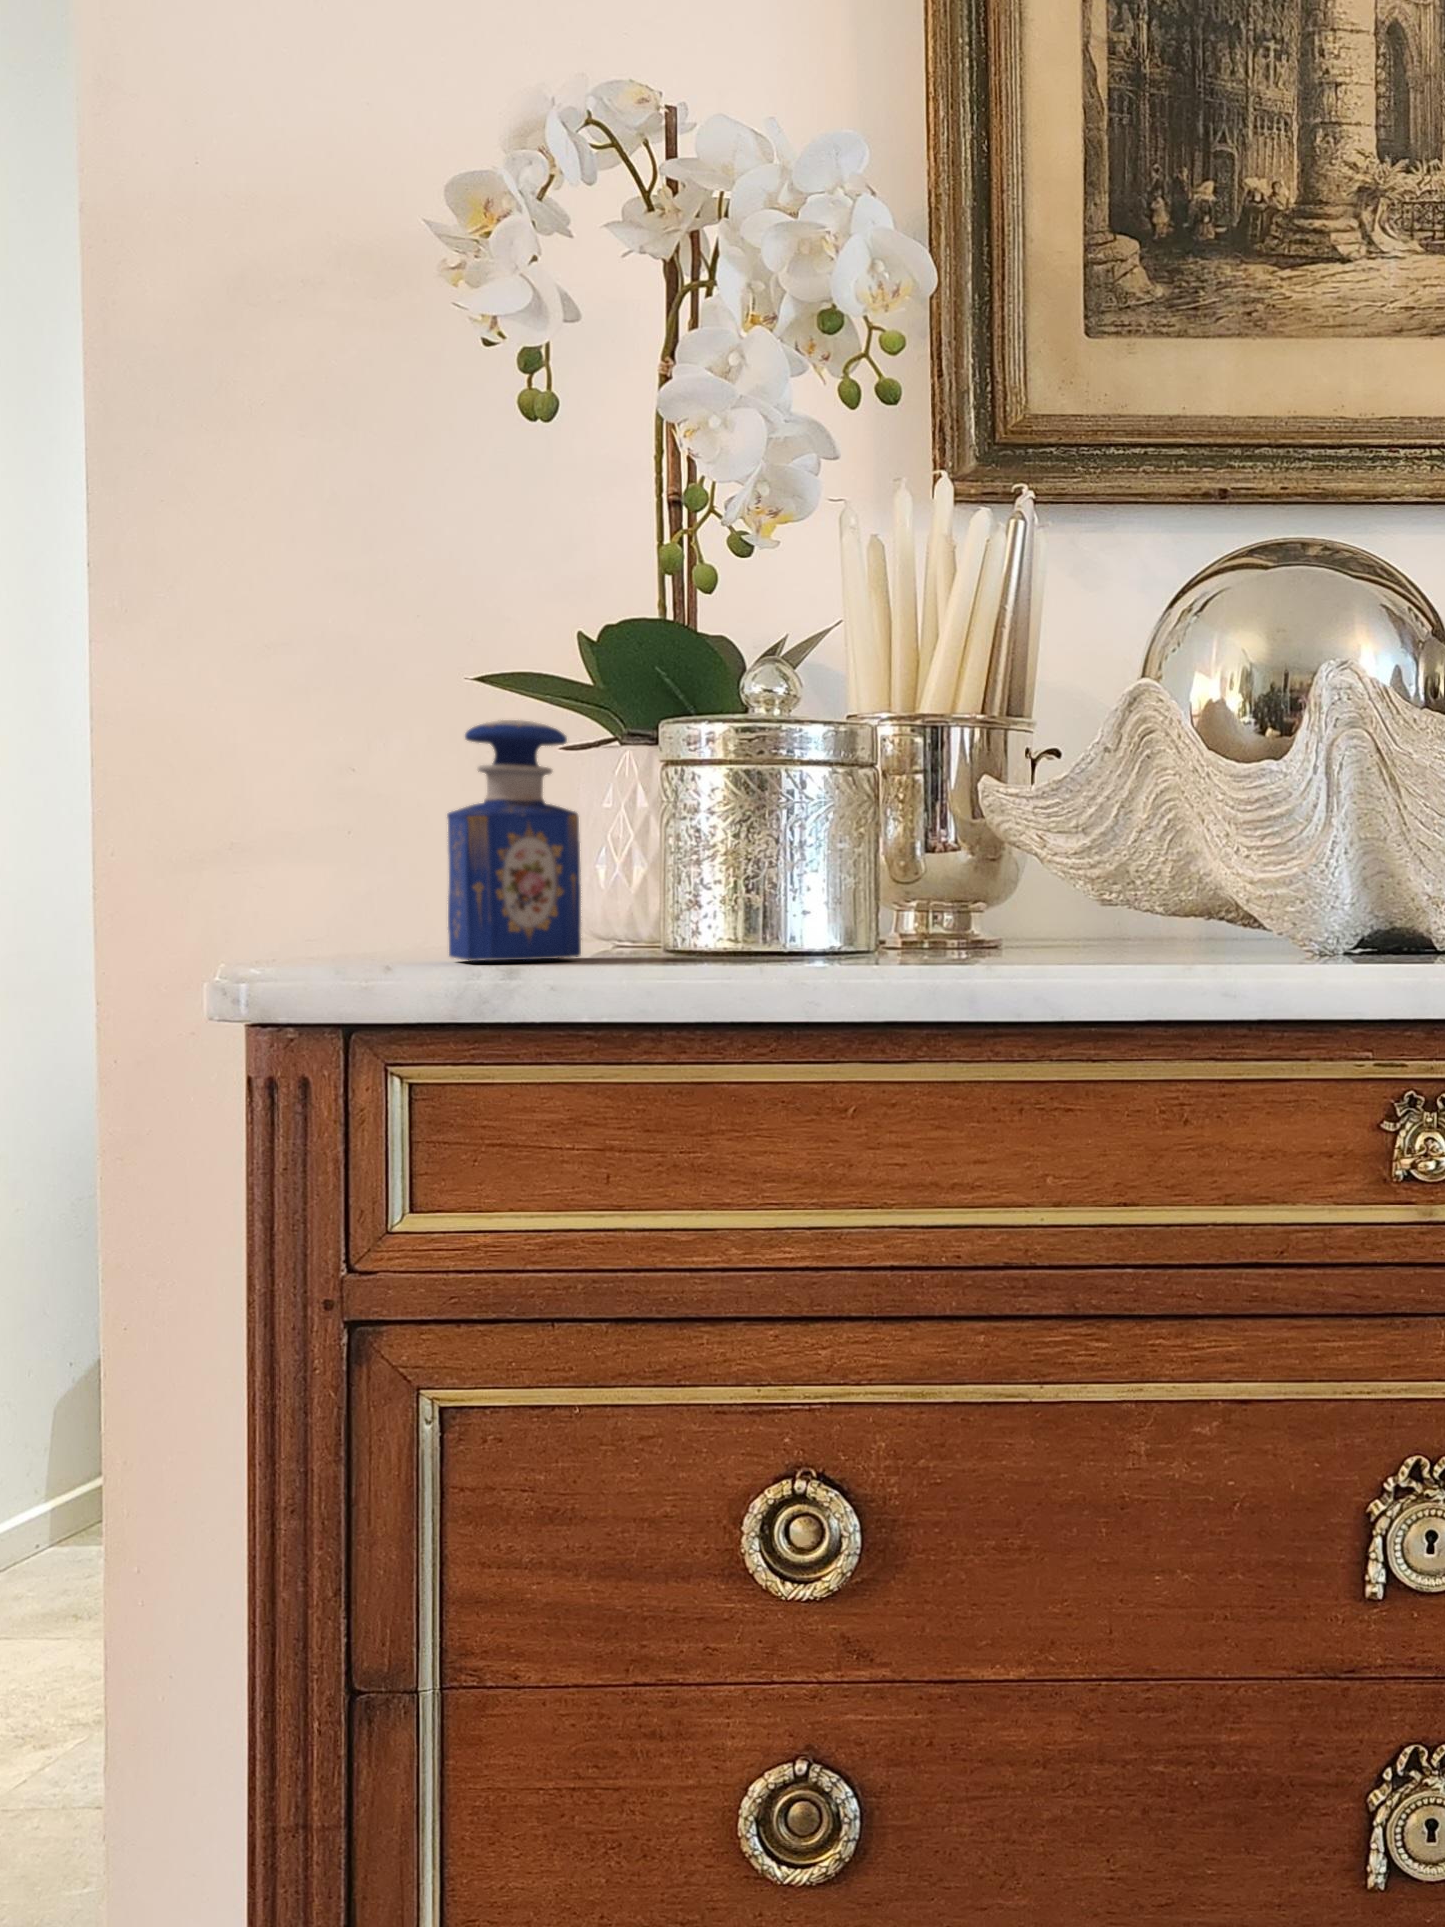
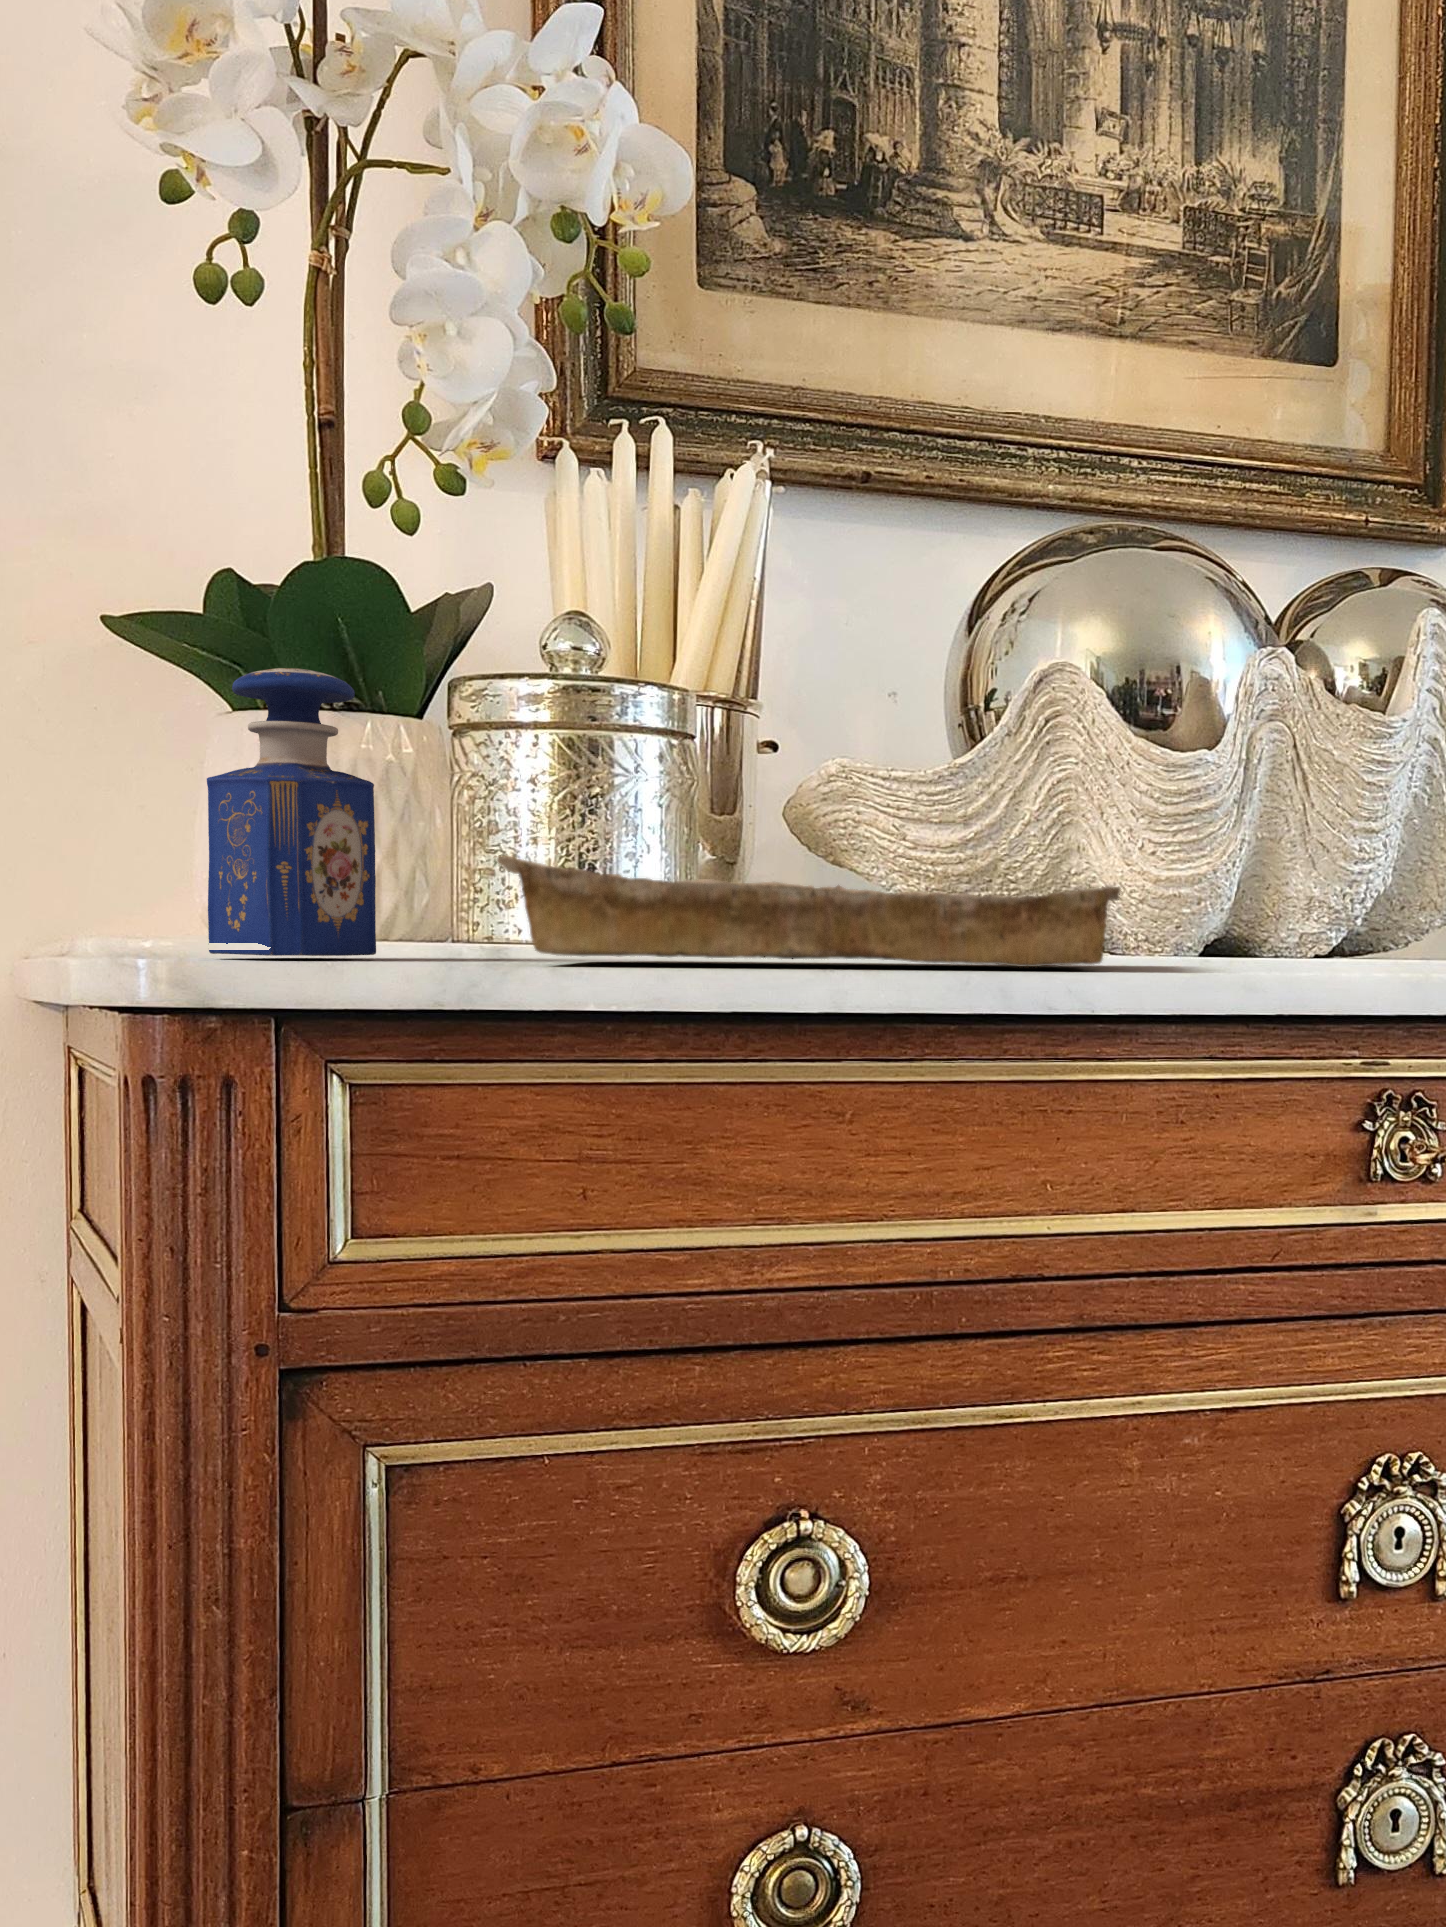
tray: none [543,882,1151,976] -> present [497,856,1121,967]

